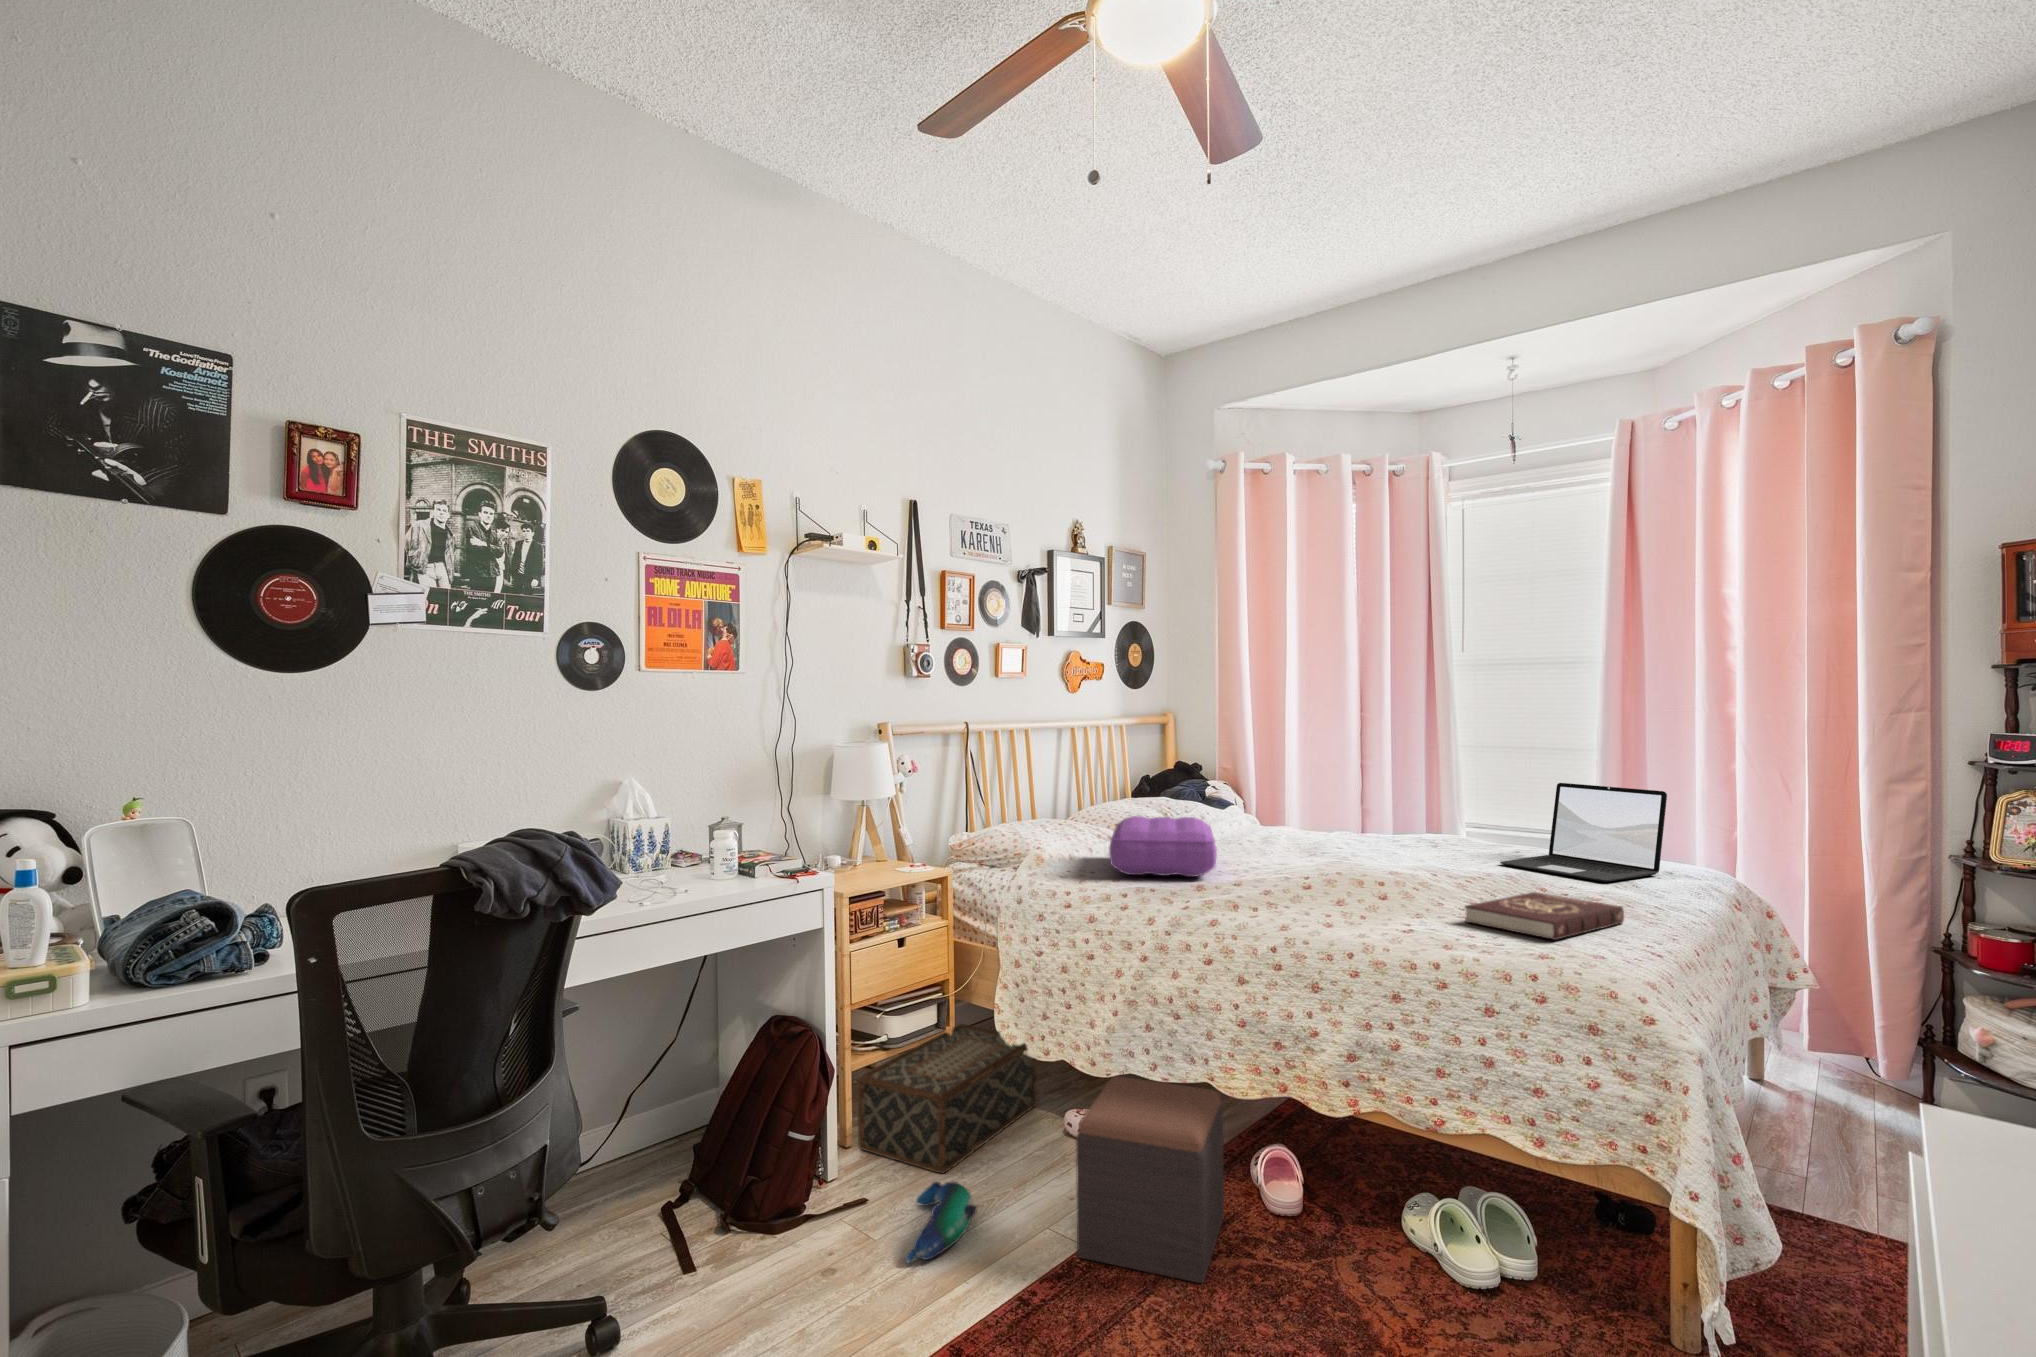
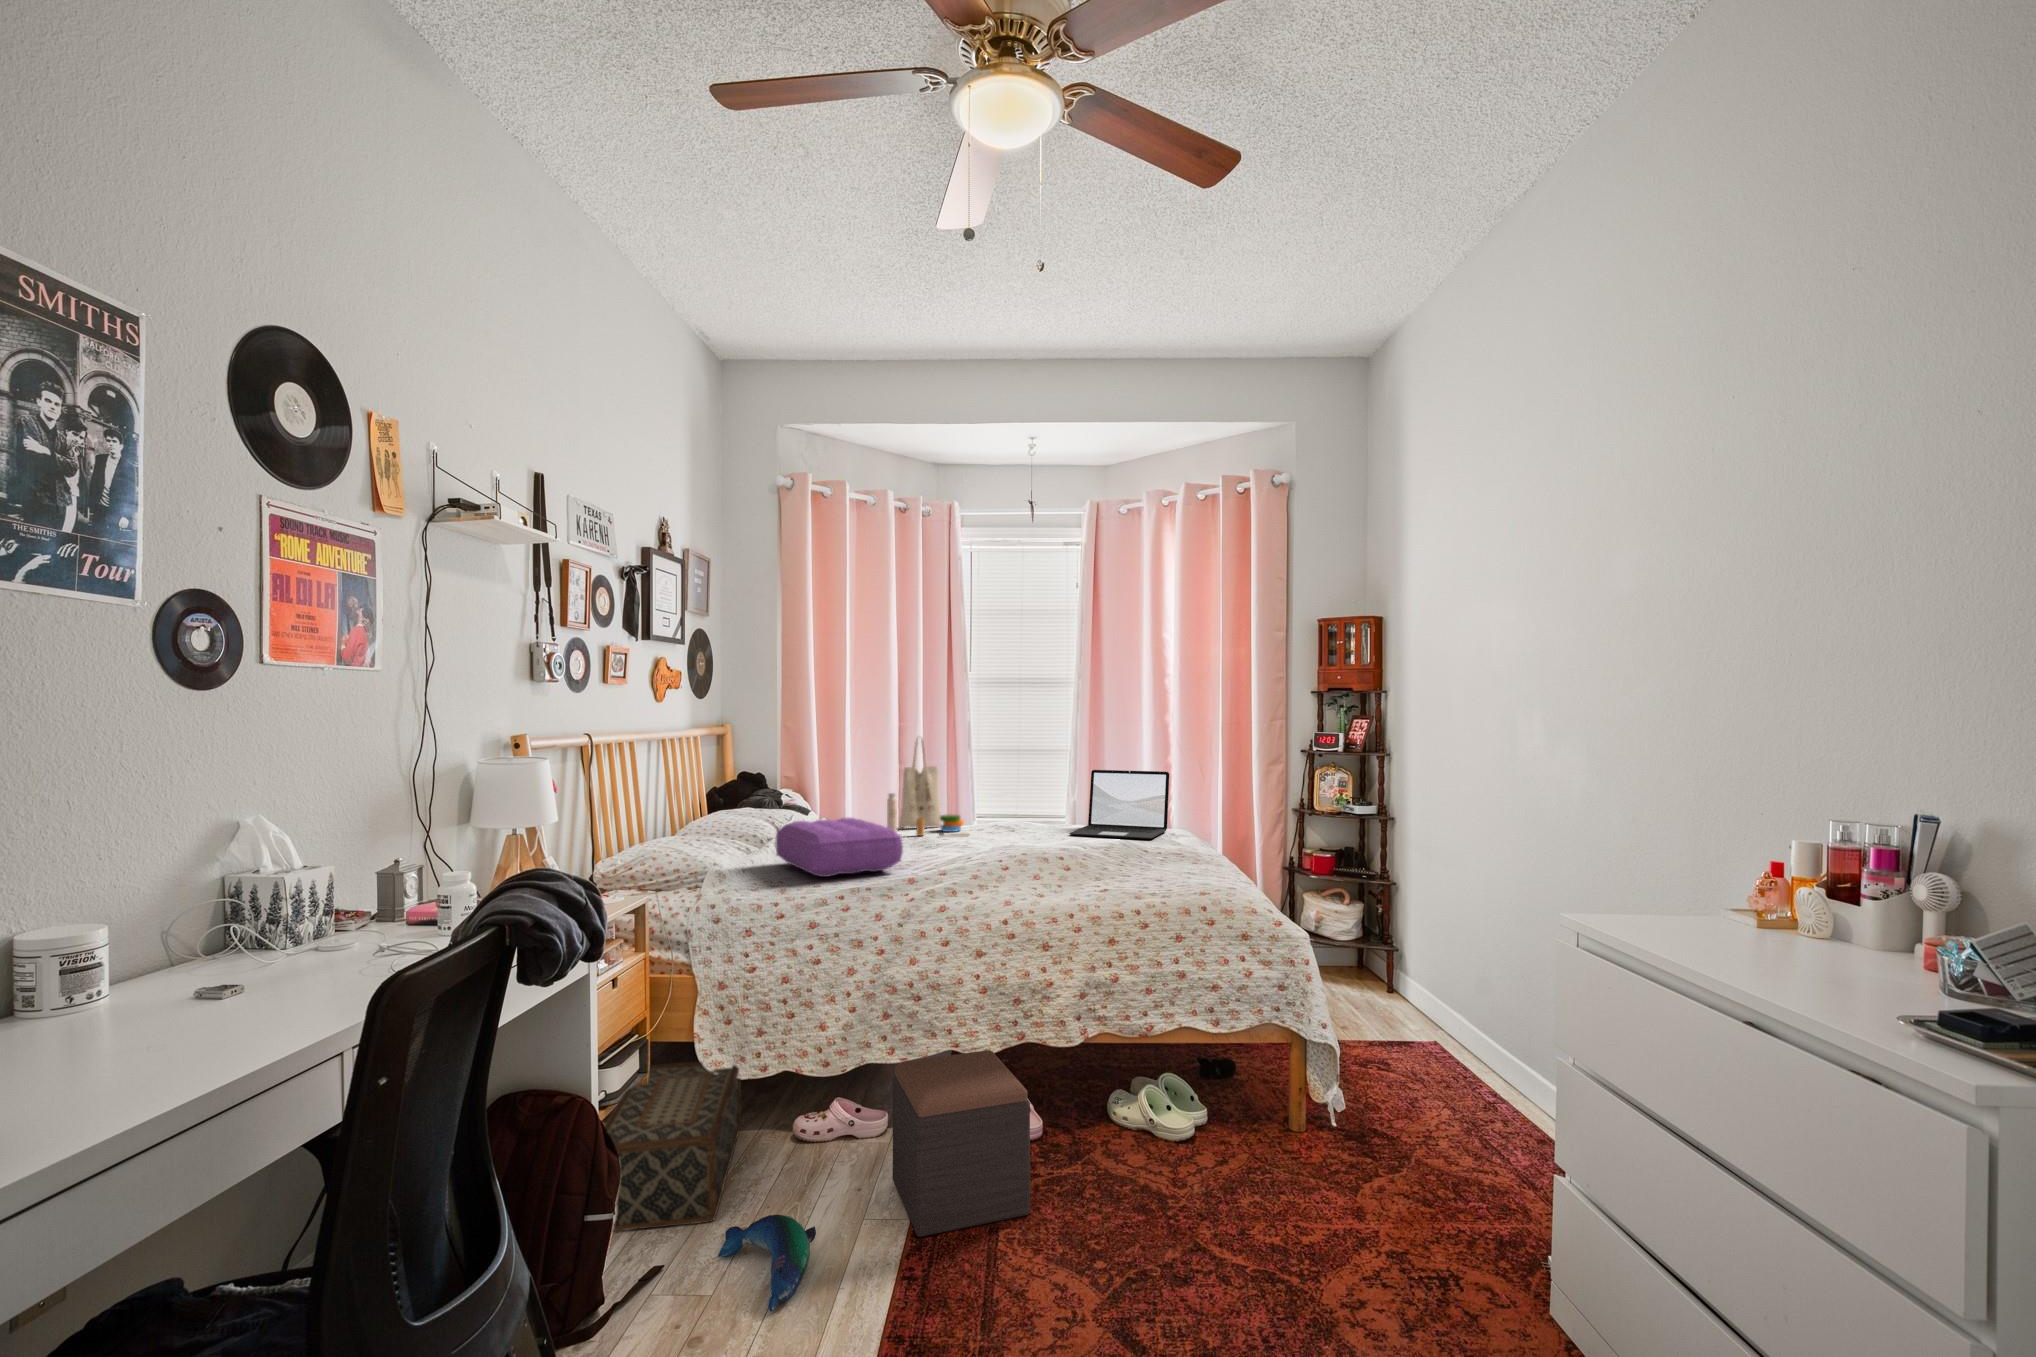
tote bag: none [1285,733,1379,852] -> present [887,739,969,836]
book: present [1465,892,1624,940] -> none [1128,849,1208,879]

